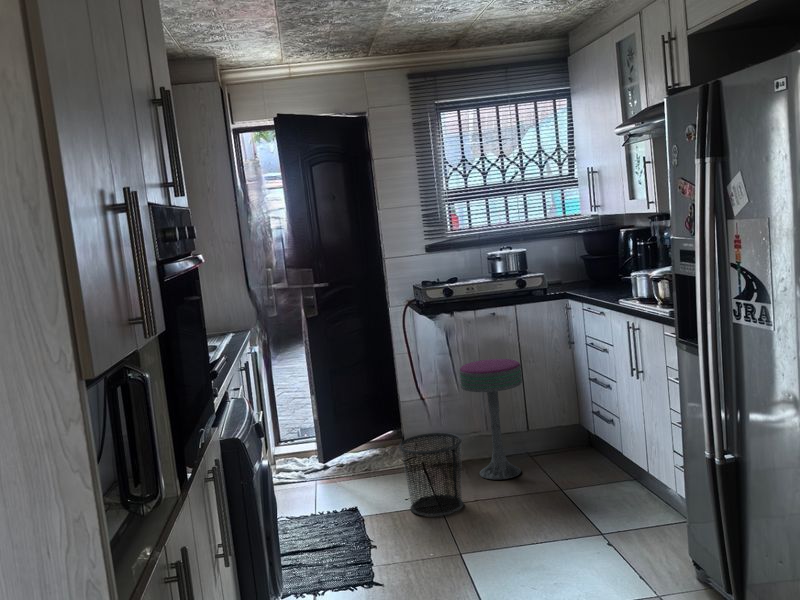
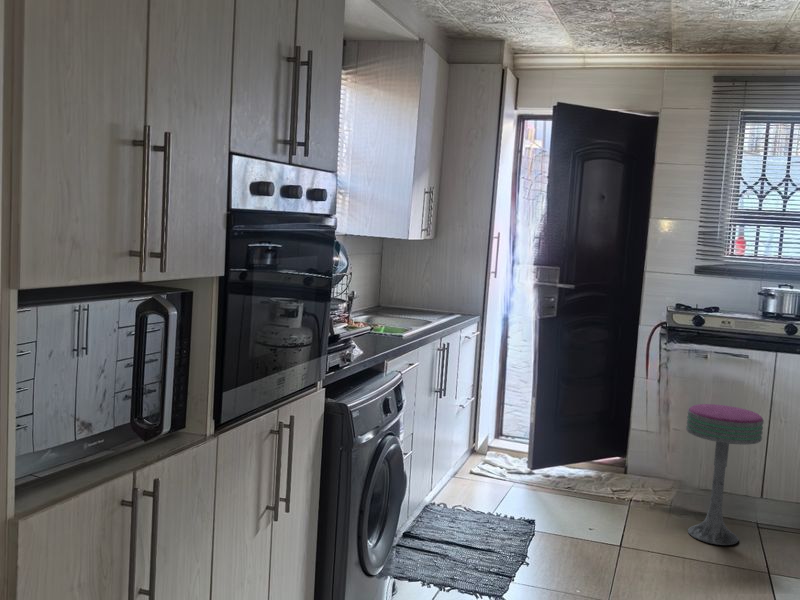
waste bin: present [399,433,464,517] -> none [589,465,662,559]

